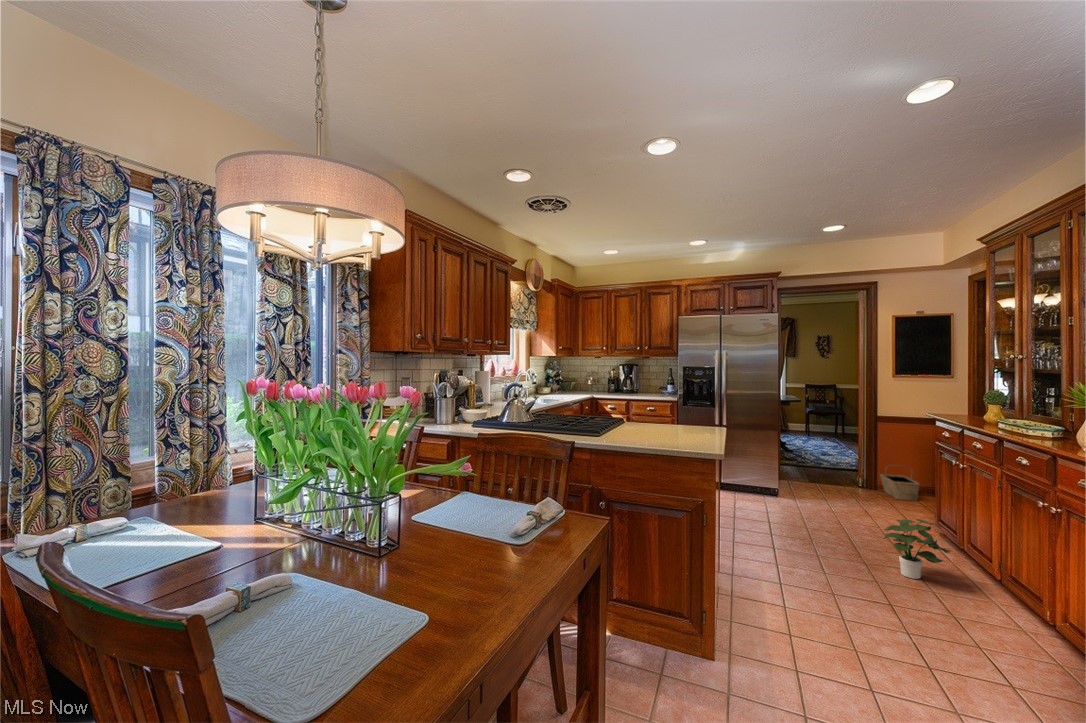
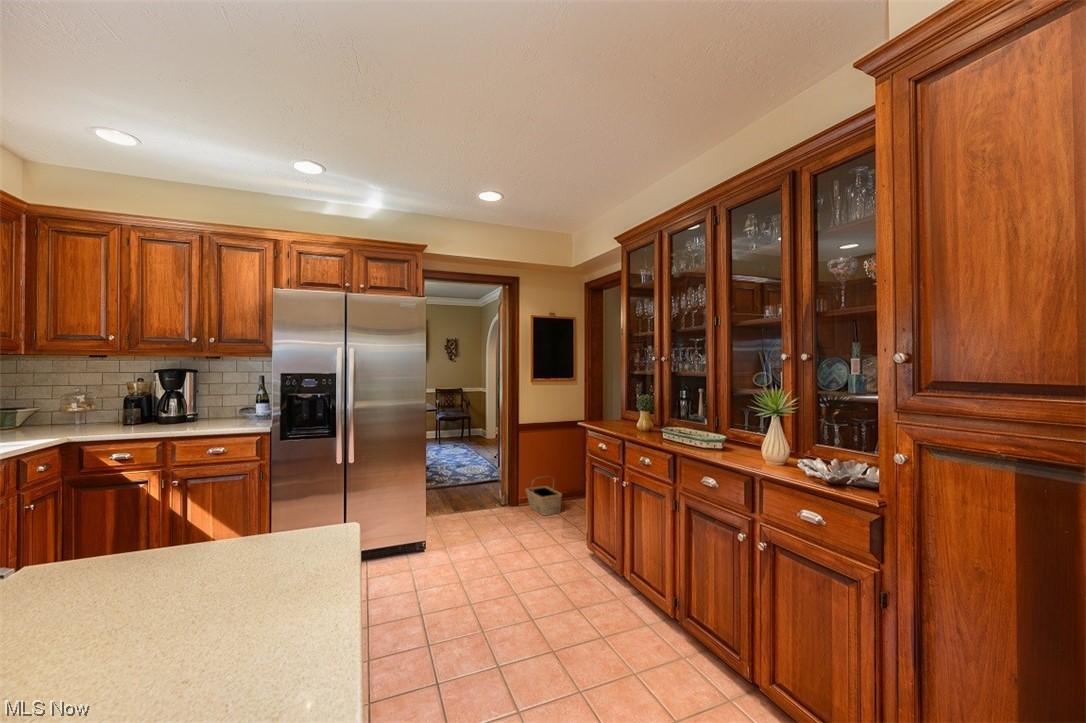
potted plant: present [884,519,951,579] -> none [584,576,660,667]

